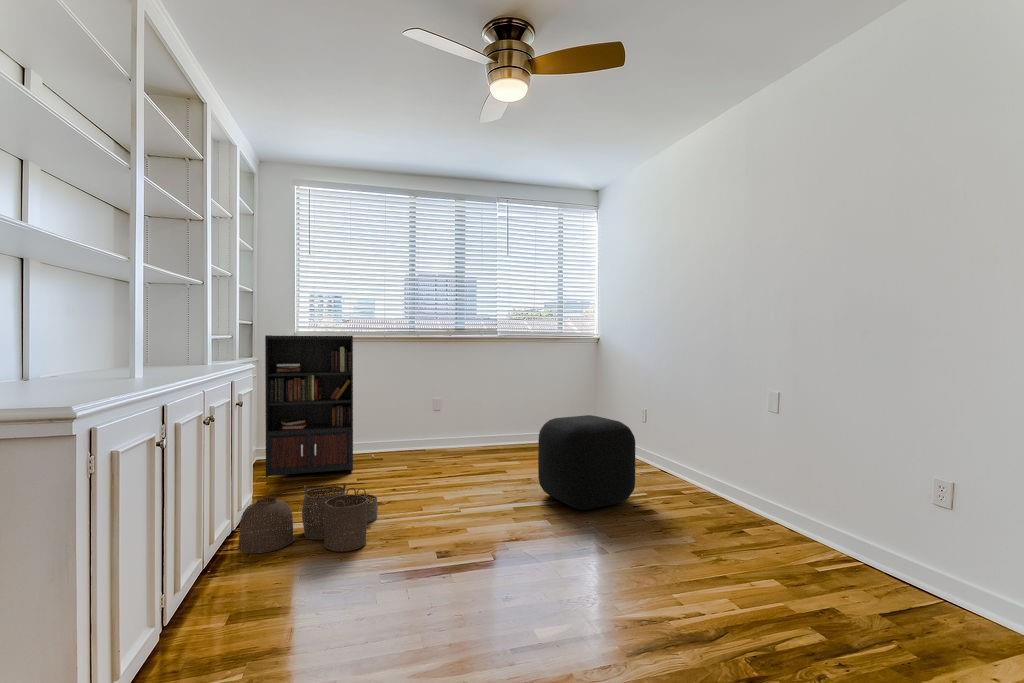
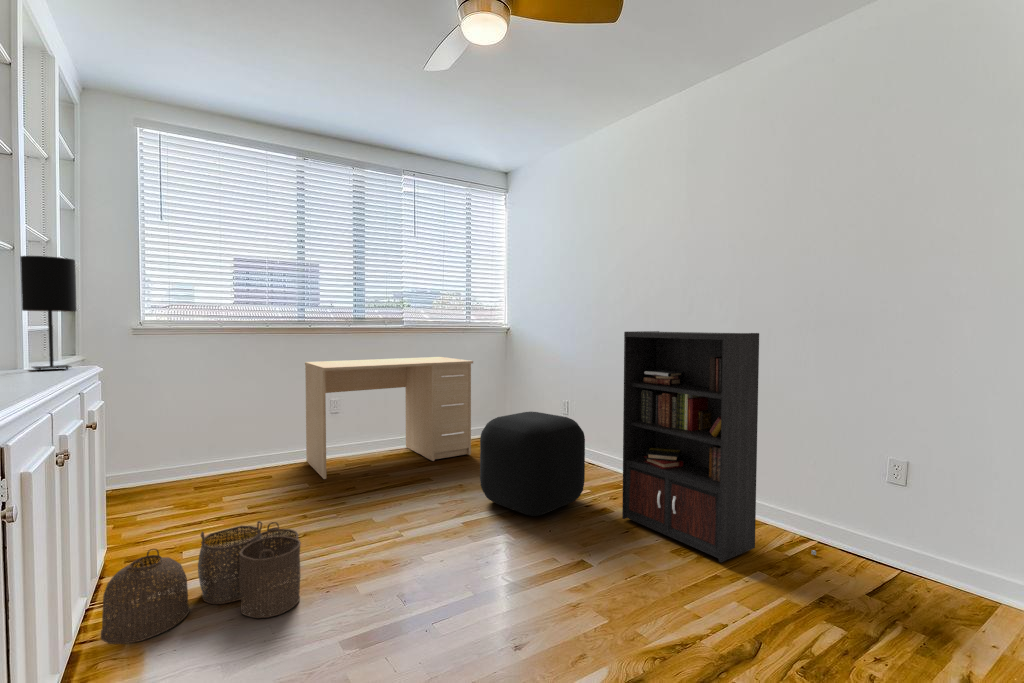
table lamp: none [204,288,236,365] -> present [20,256,76,371]
bookcase: present [265,335,374,477] -> present [622,331,816,562]
desk: none [413,365,555,466] -> present [305,357,473,480]

